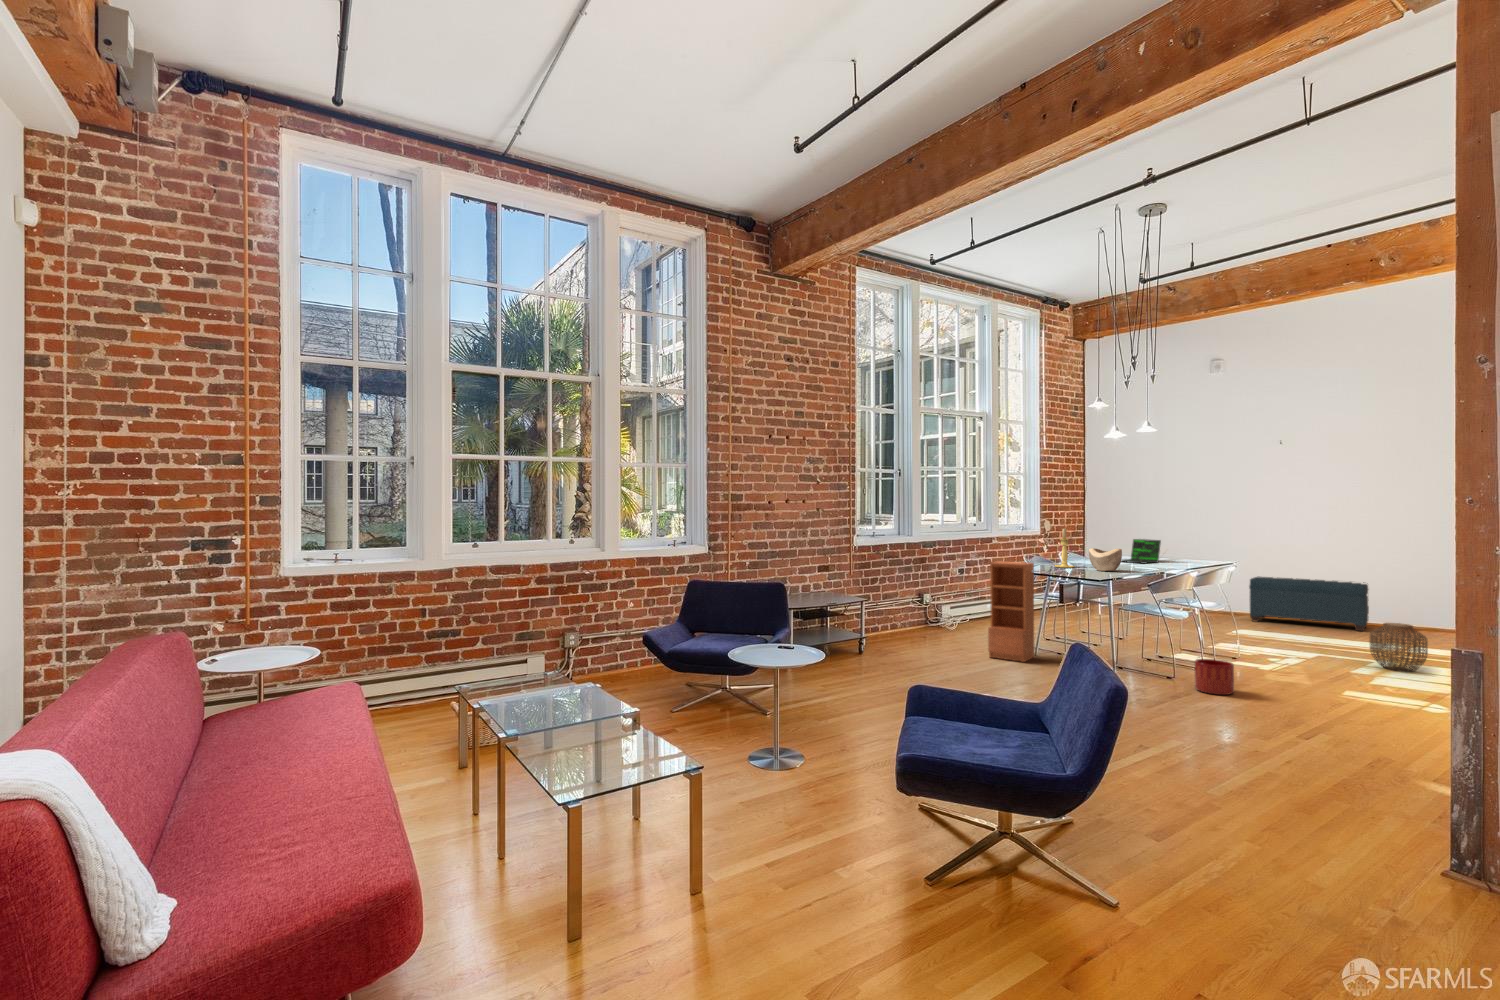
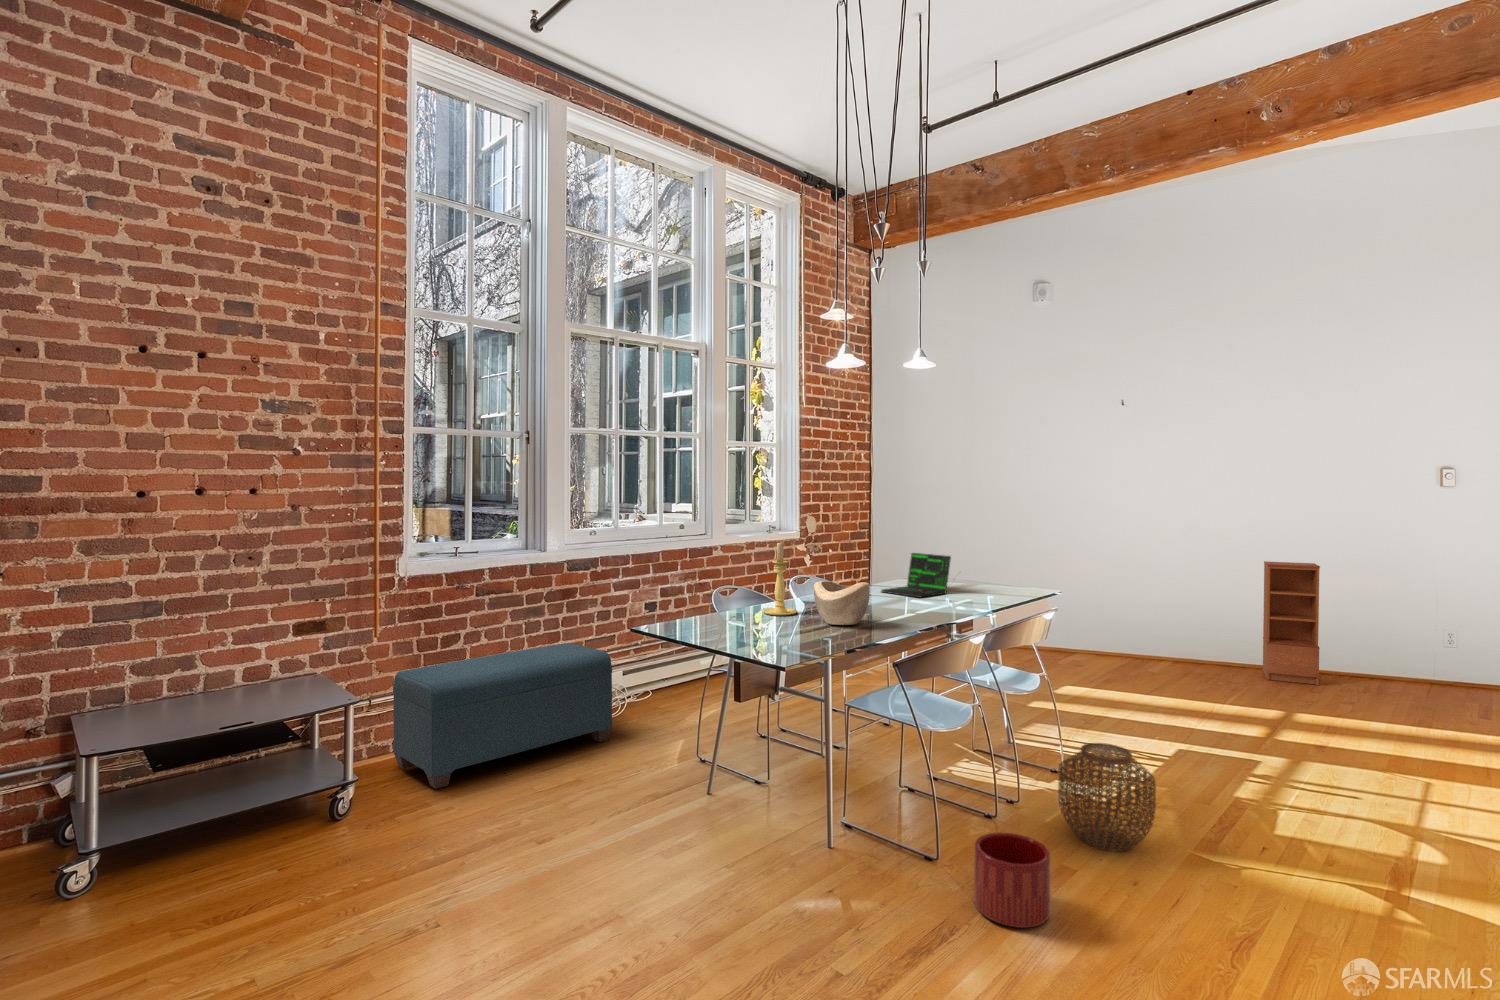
bookcase: present [988,561,1034,662] -> present [1263,561,1320,685]
bench: present [1249,576,1369,631] -> present [393,643,612,789]
woven basket: present [1370,623,1428,672] -> present [1058,743,1156,852]

